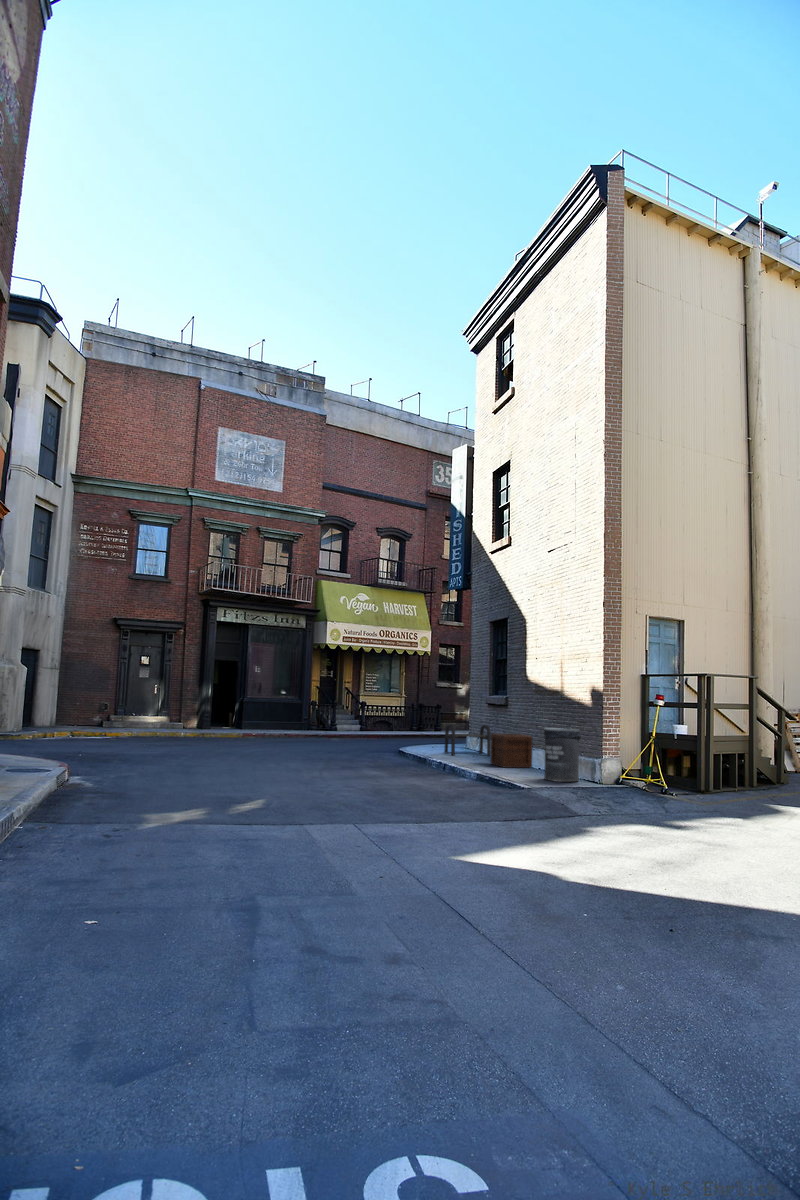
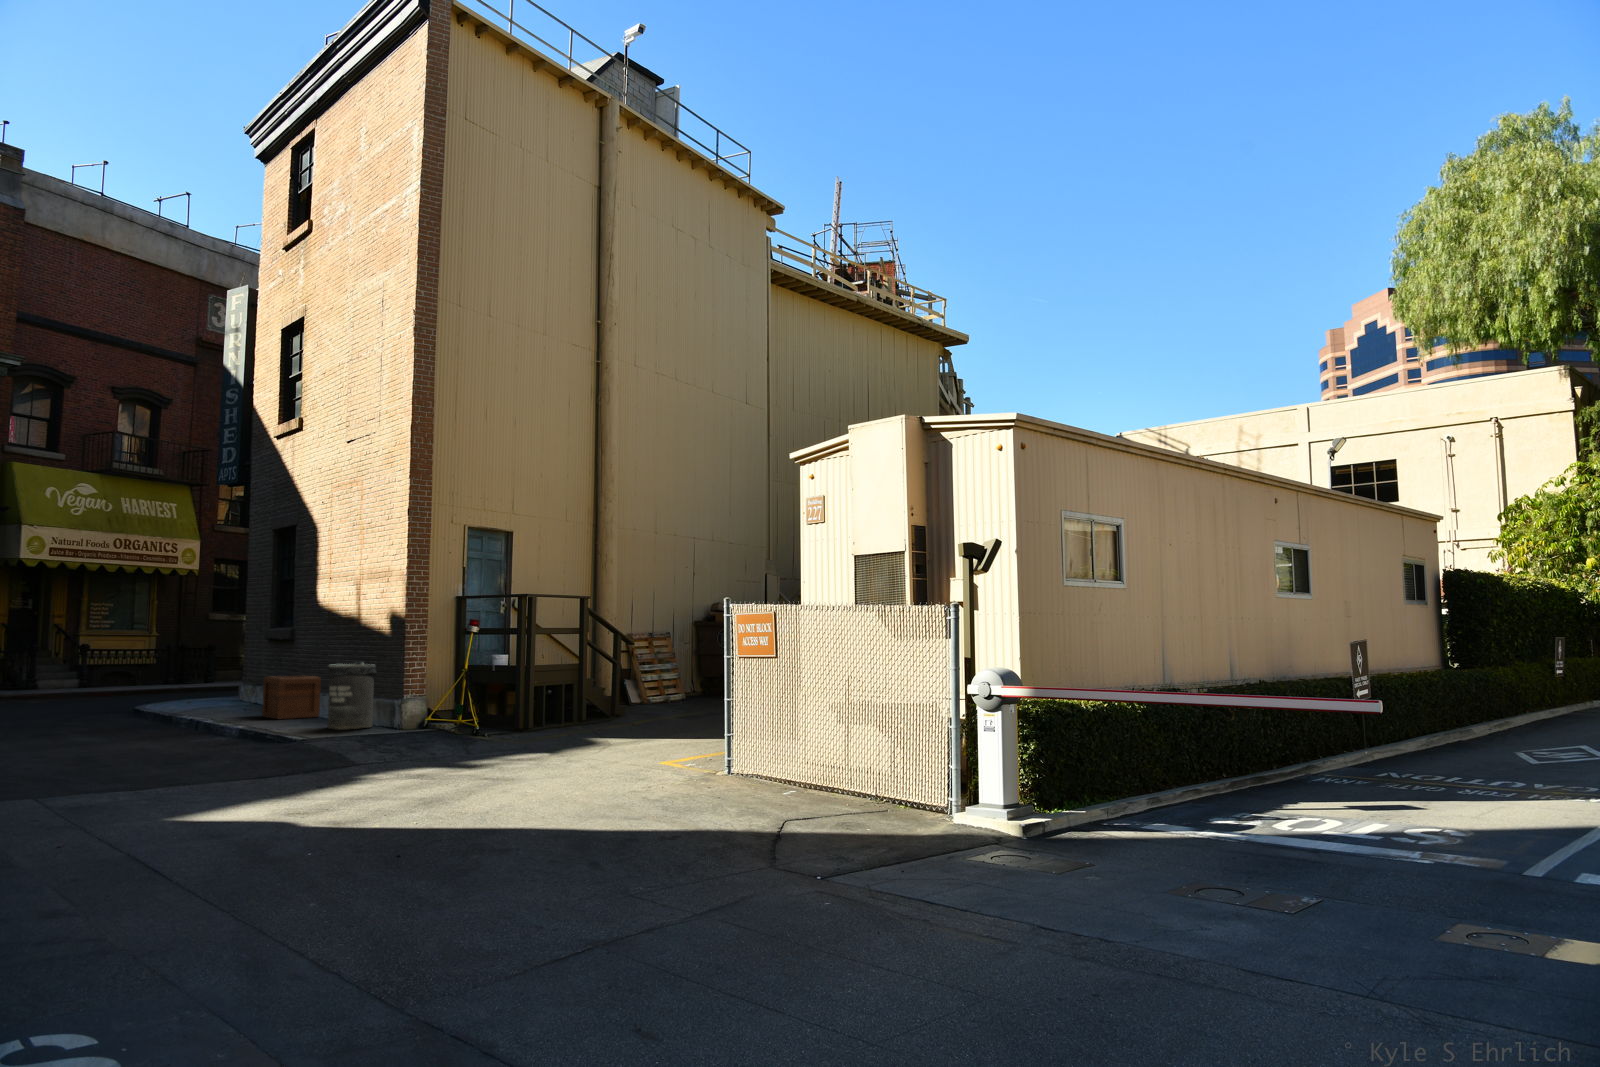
bench: present [444,724,491,756] -> none [199,667,269,710]

